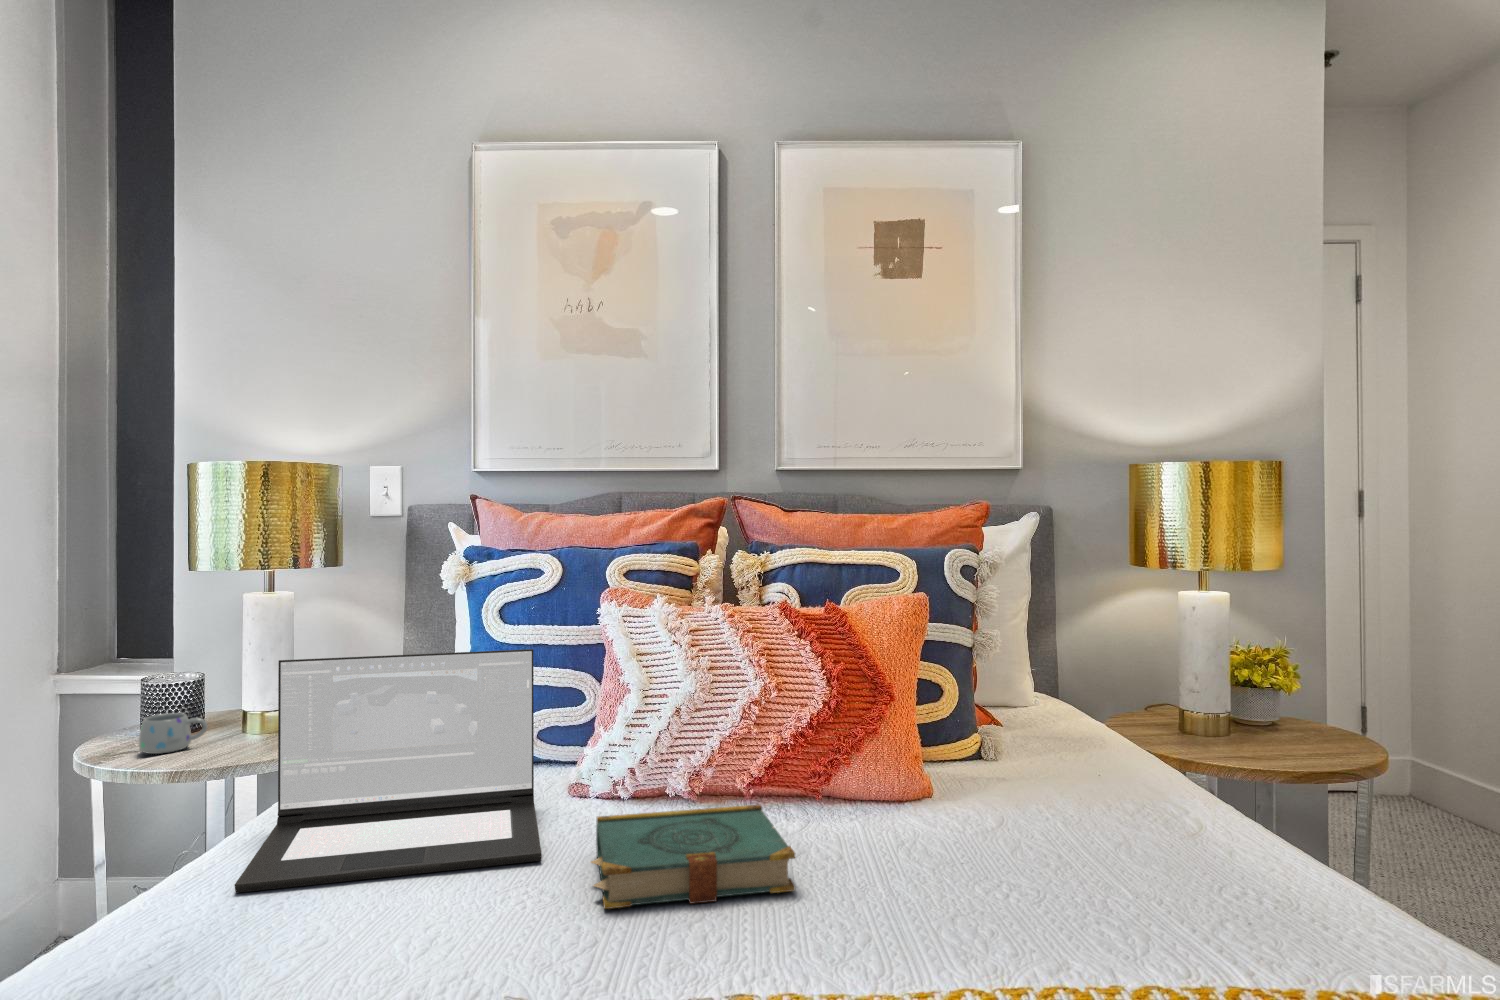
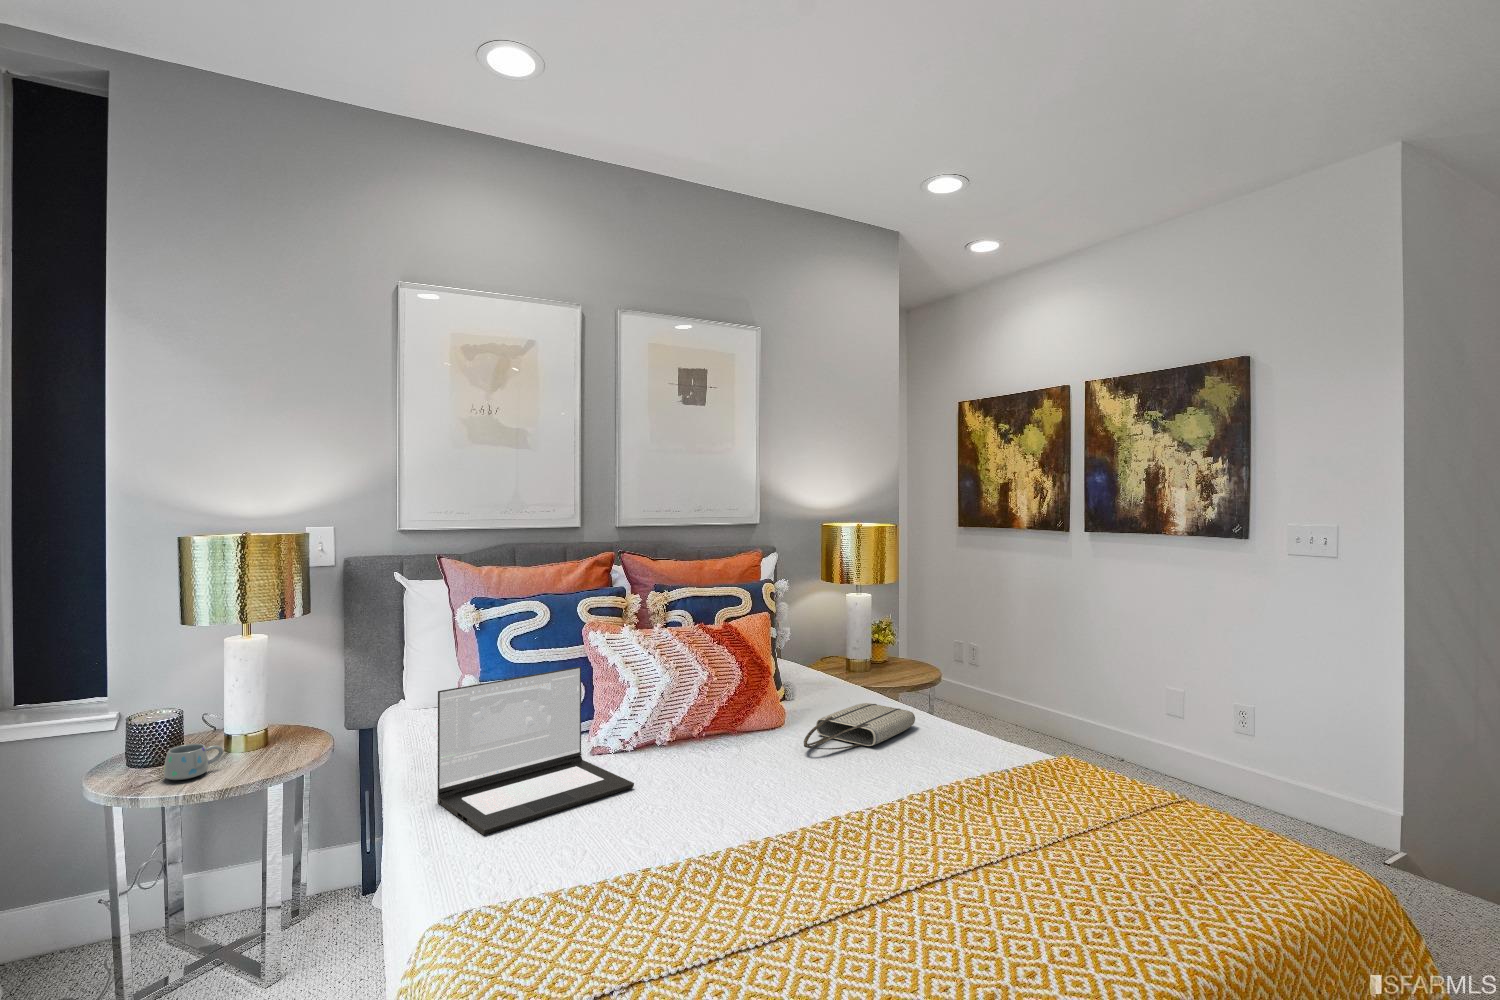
tote bag: none [901,778,1201,863] -> present [804,703,915,749]
book: present [591,805,795,909] -> none [656,739,778,801]

